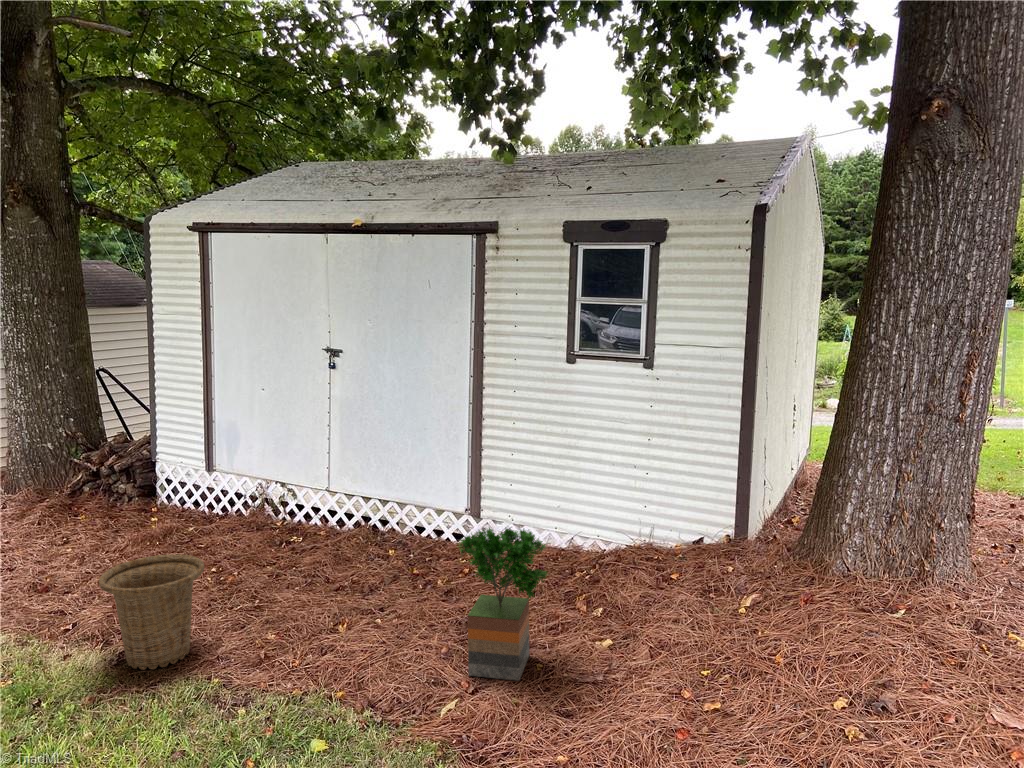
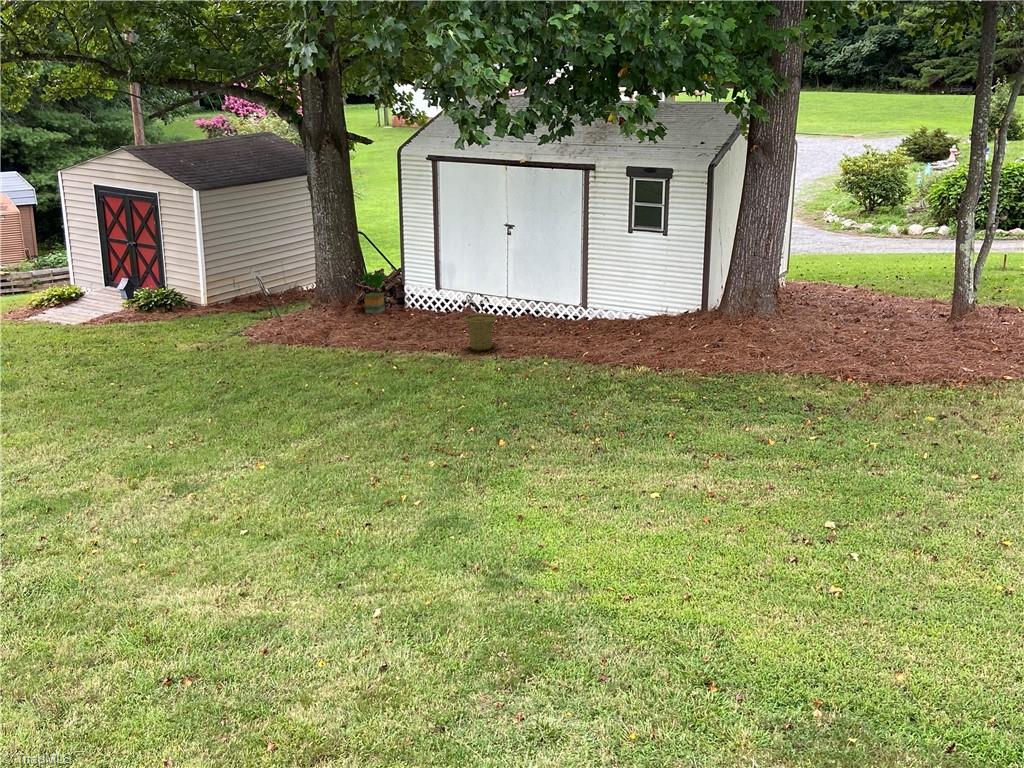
potted tree: present [458,528,548,681] -> present [362,273,386,314]

